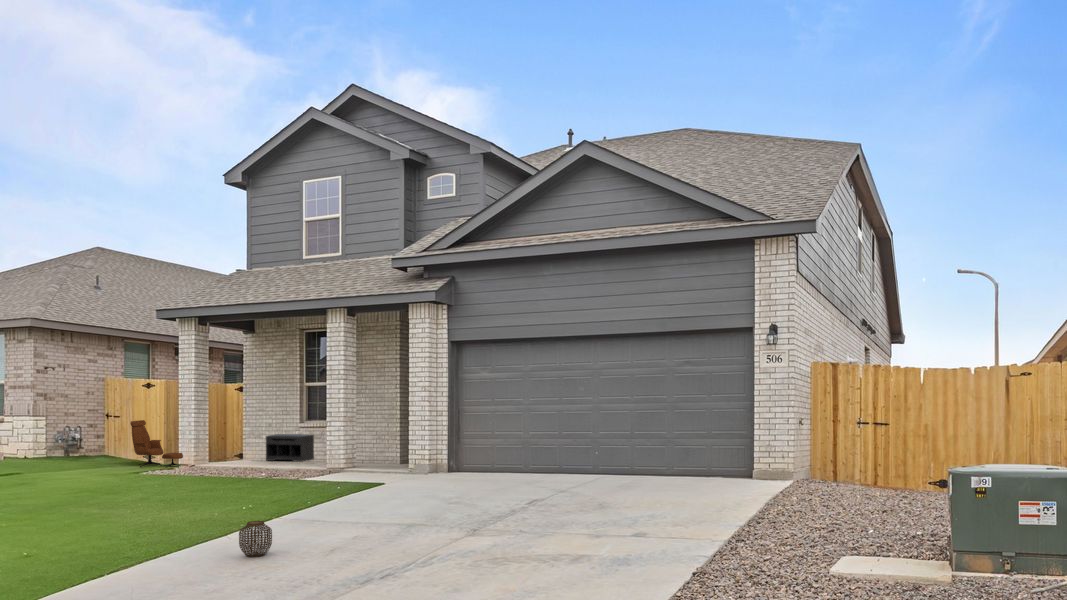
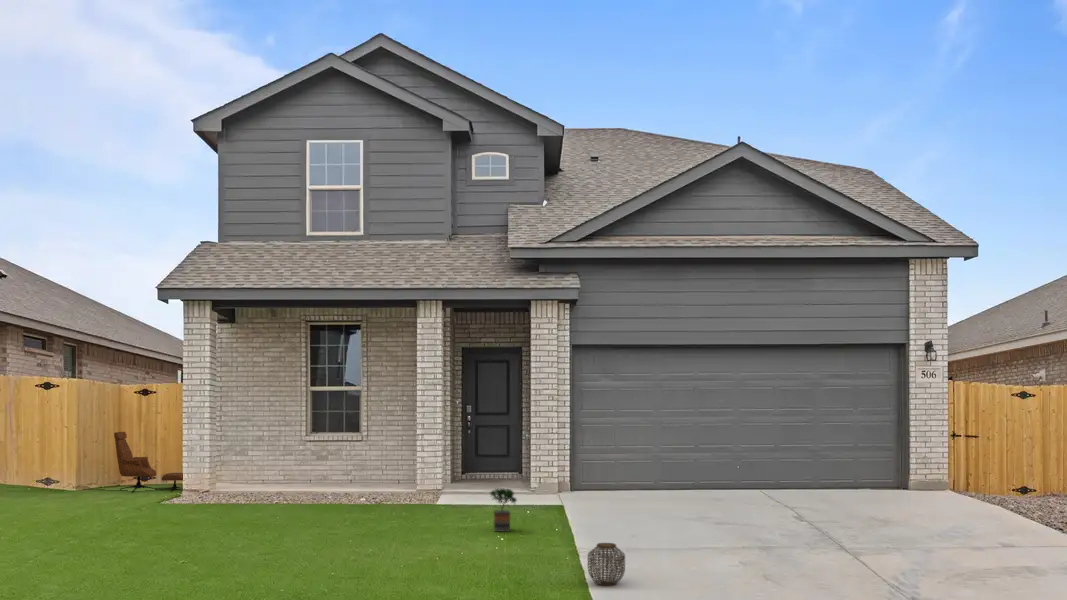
bench: present [266,434,314,462] -> none [287,450,345,482]
potted tree: none [240,471,264,508] -> present [490,488,516,531]
woven basket: present [239,521,272,557] -> present [588,543,625,586]

